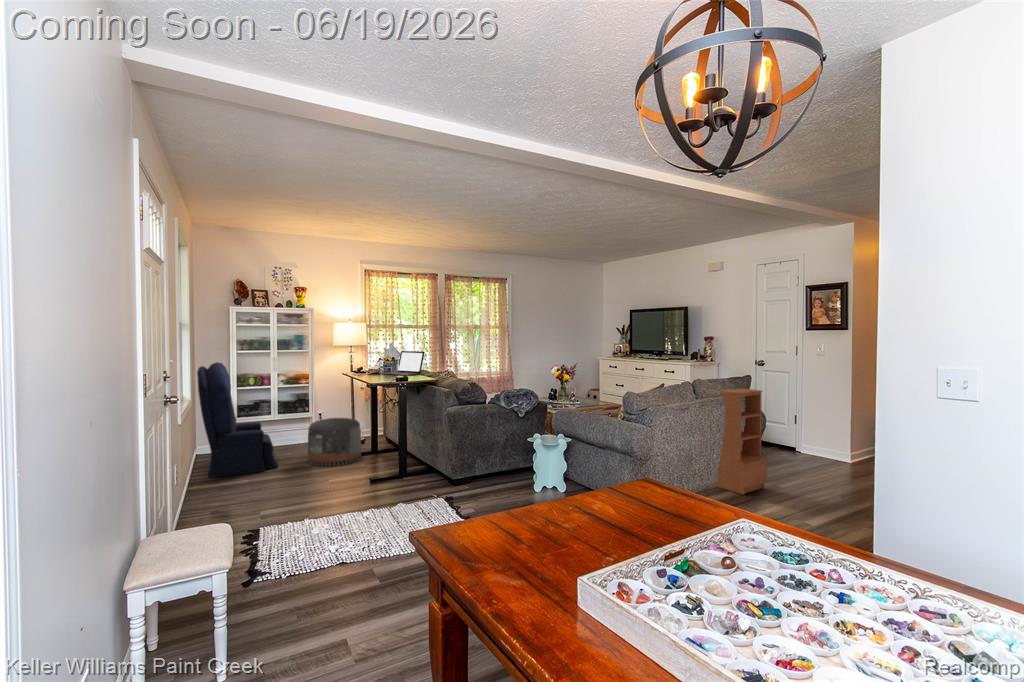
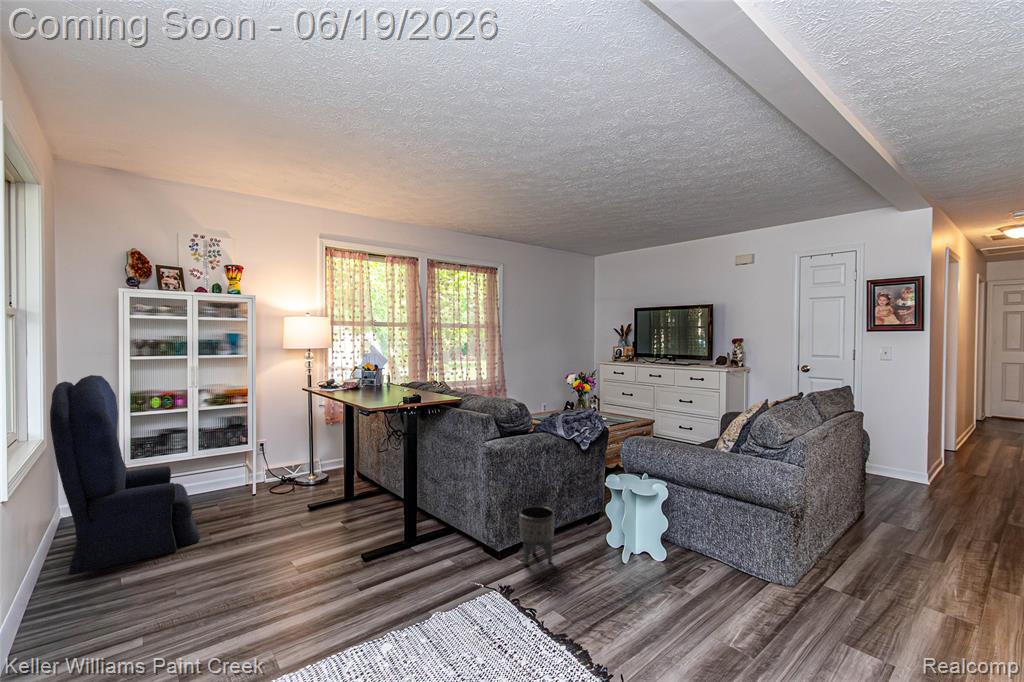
laptop: present [382,351,424,376] -> none [360,356,420,391]
bookcase: present [716,389,767,494] -> none [854,403,919,552]
pouf: present [308,418,361,466] -> none [250,454,332,534]
planter: none [467,451,490,487] -> present [519,506,554,565]

